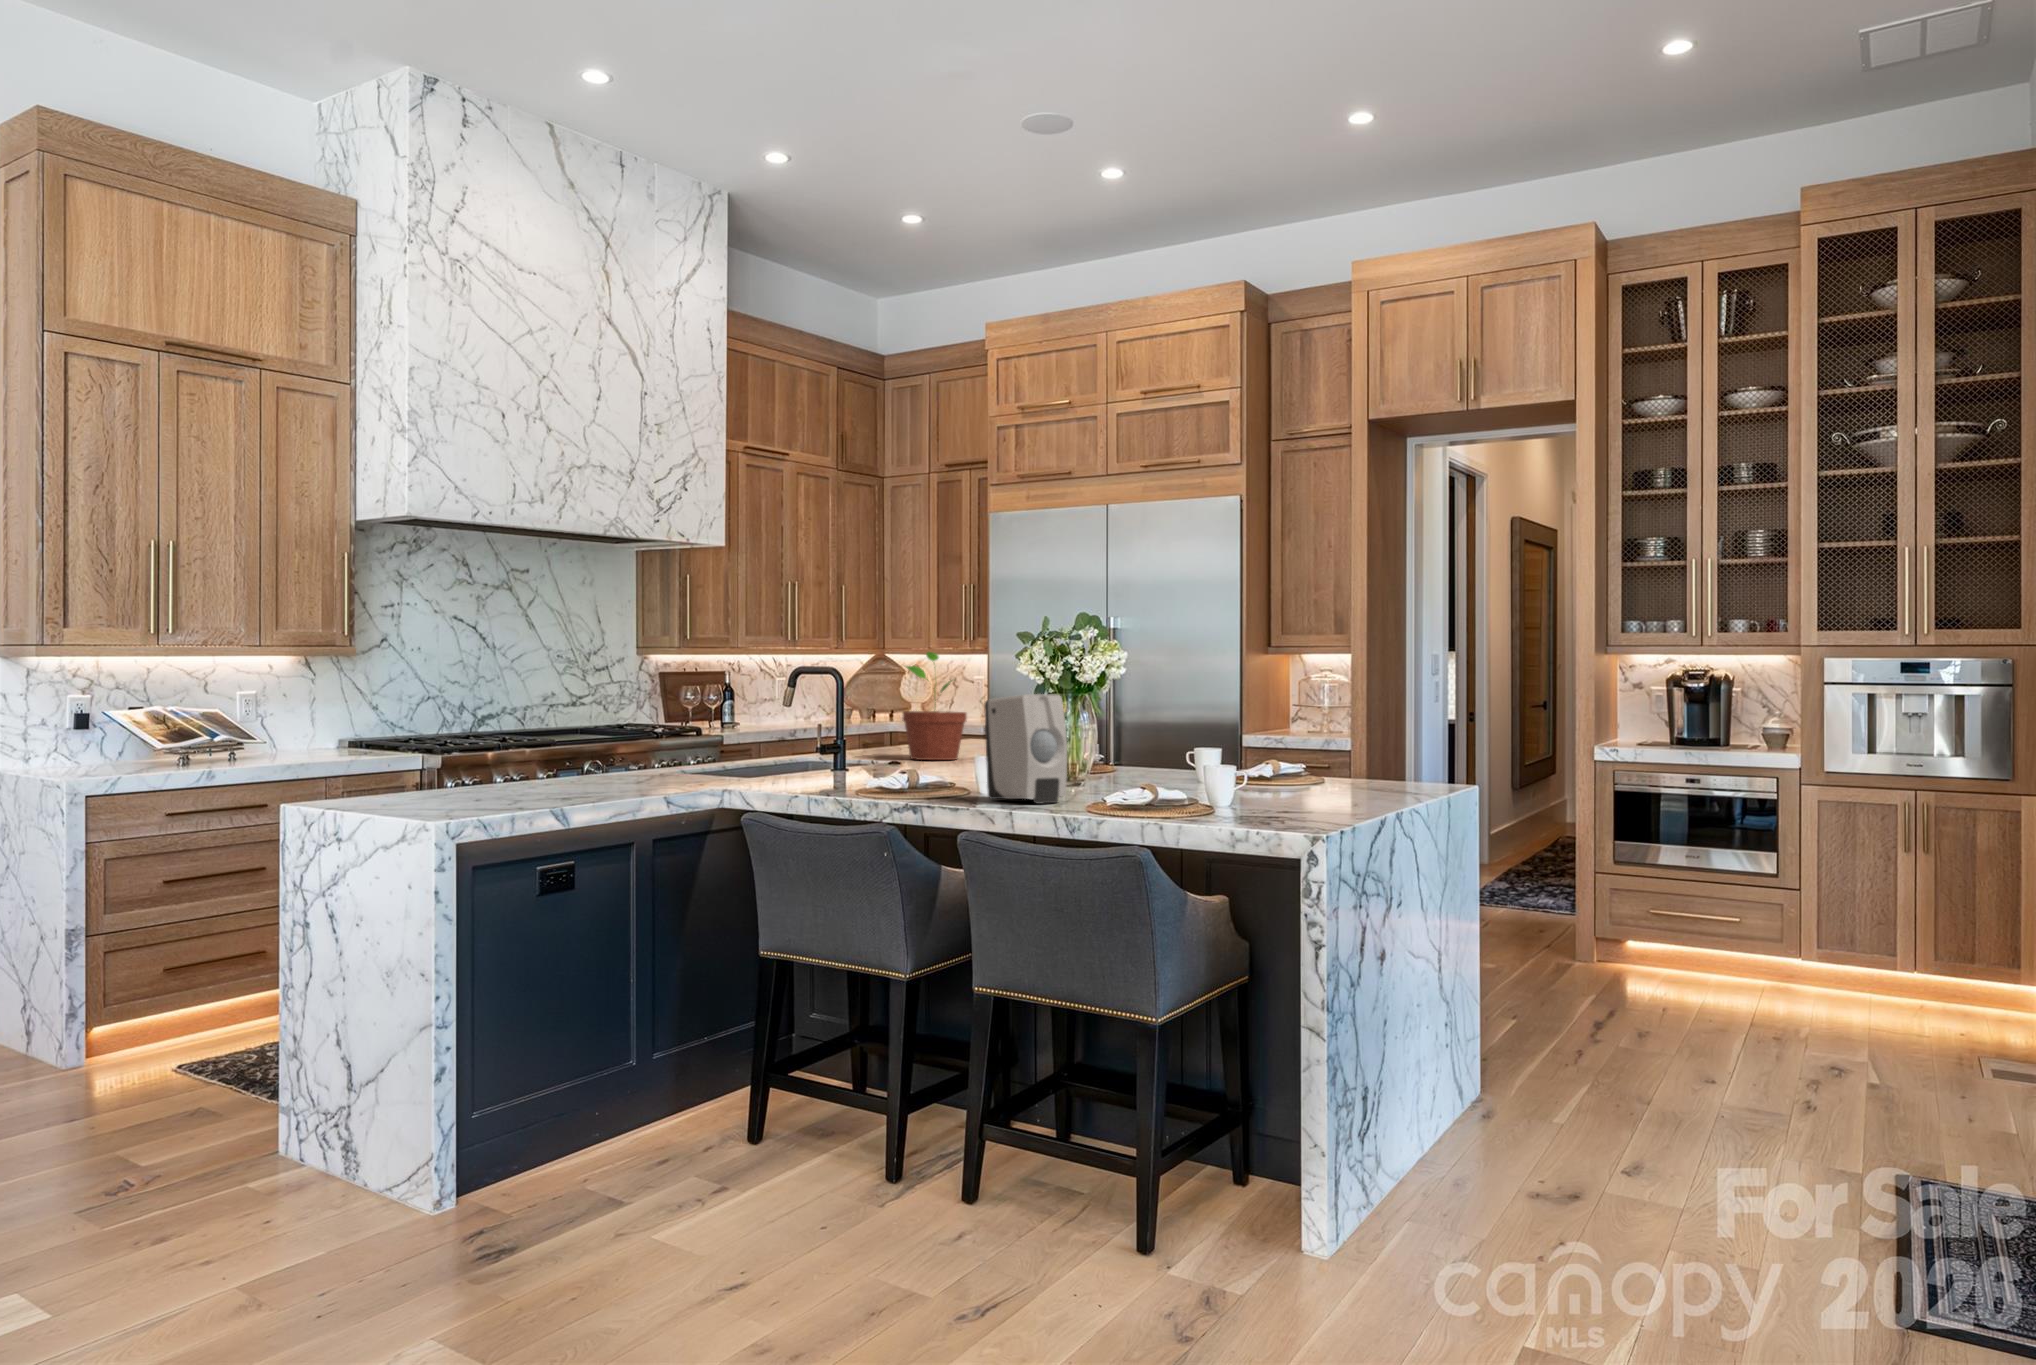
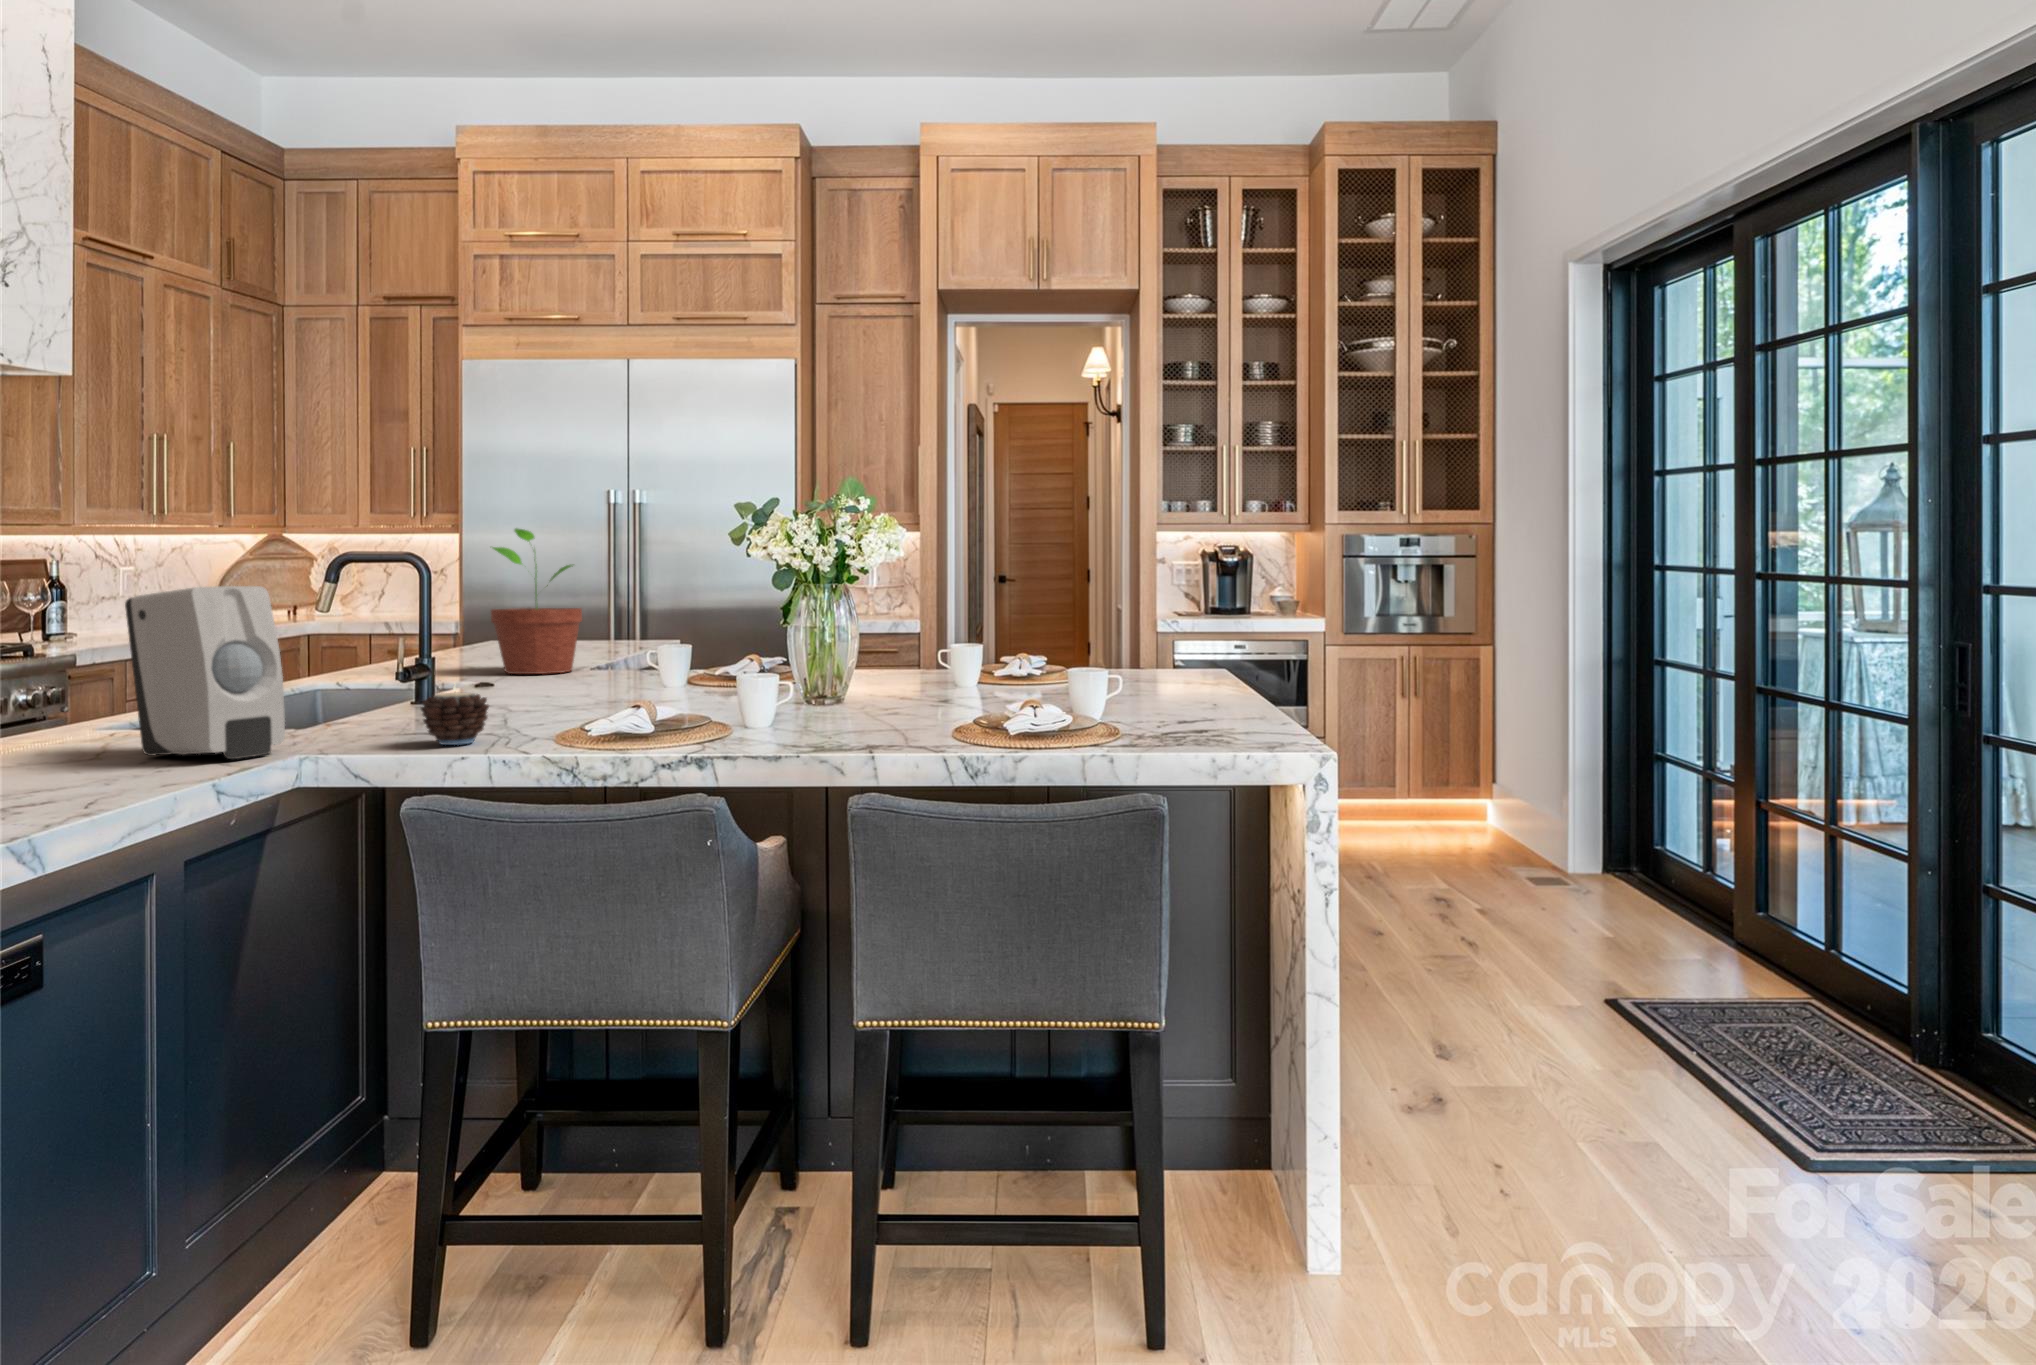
soap dispenser: present [984,694,1067,804] -> present [125,586,285,759]
candle: none [772,753,811,792] -> present [421,689,489,745]

